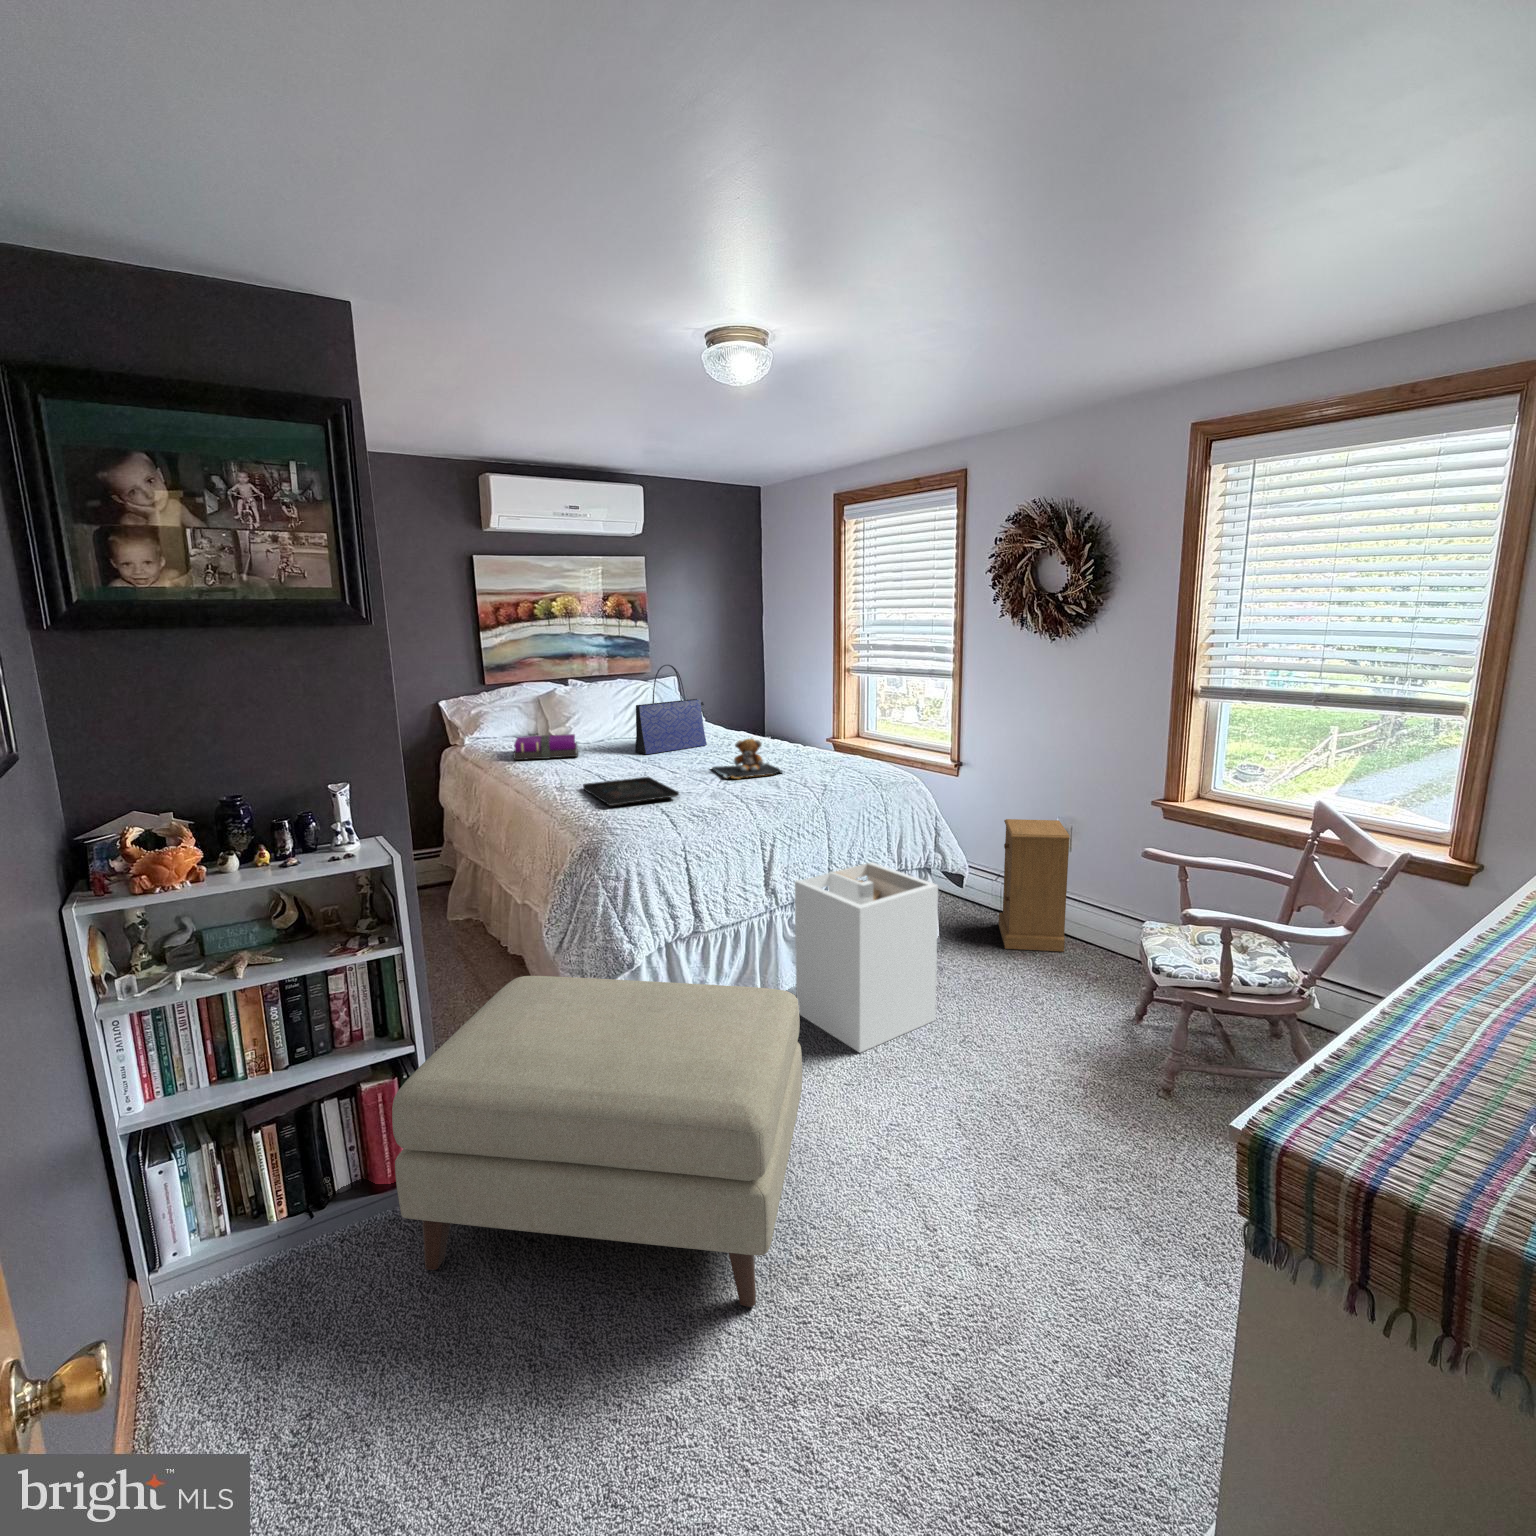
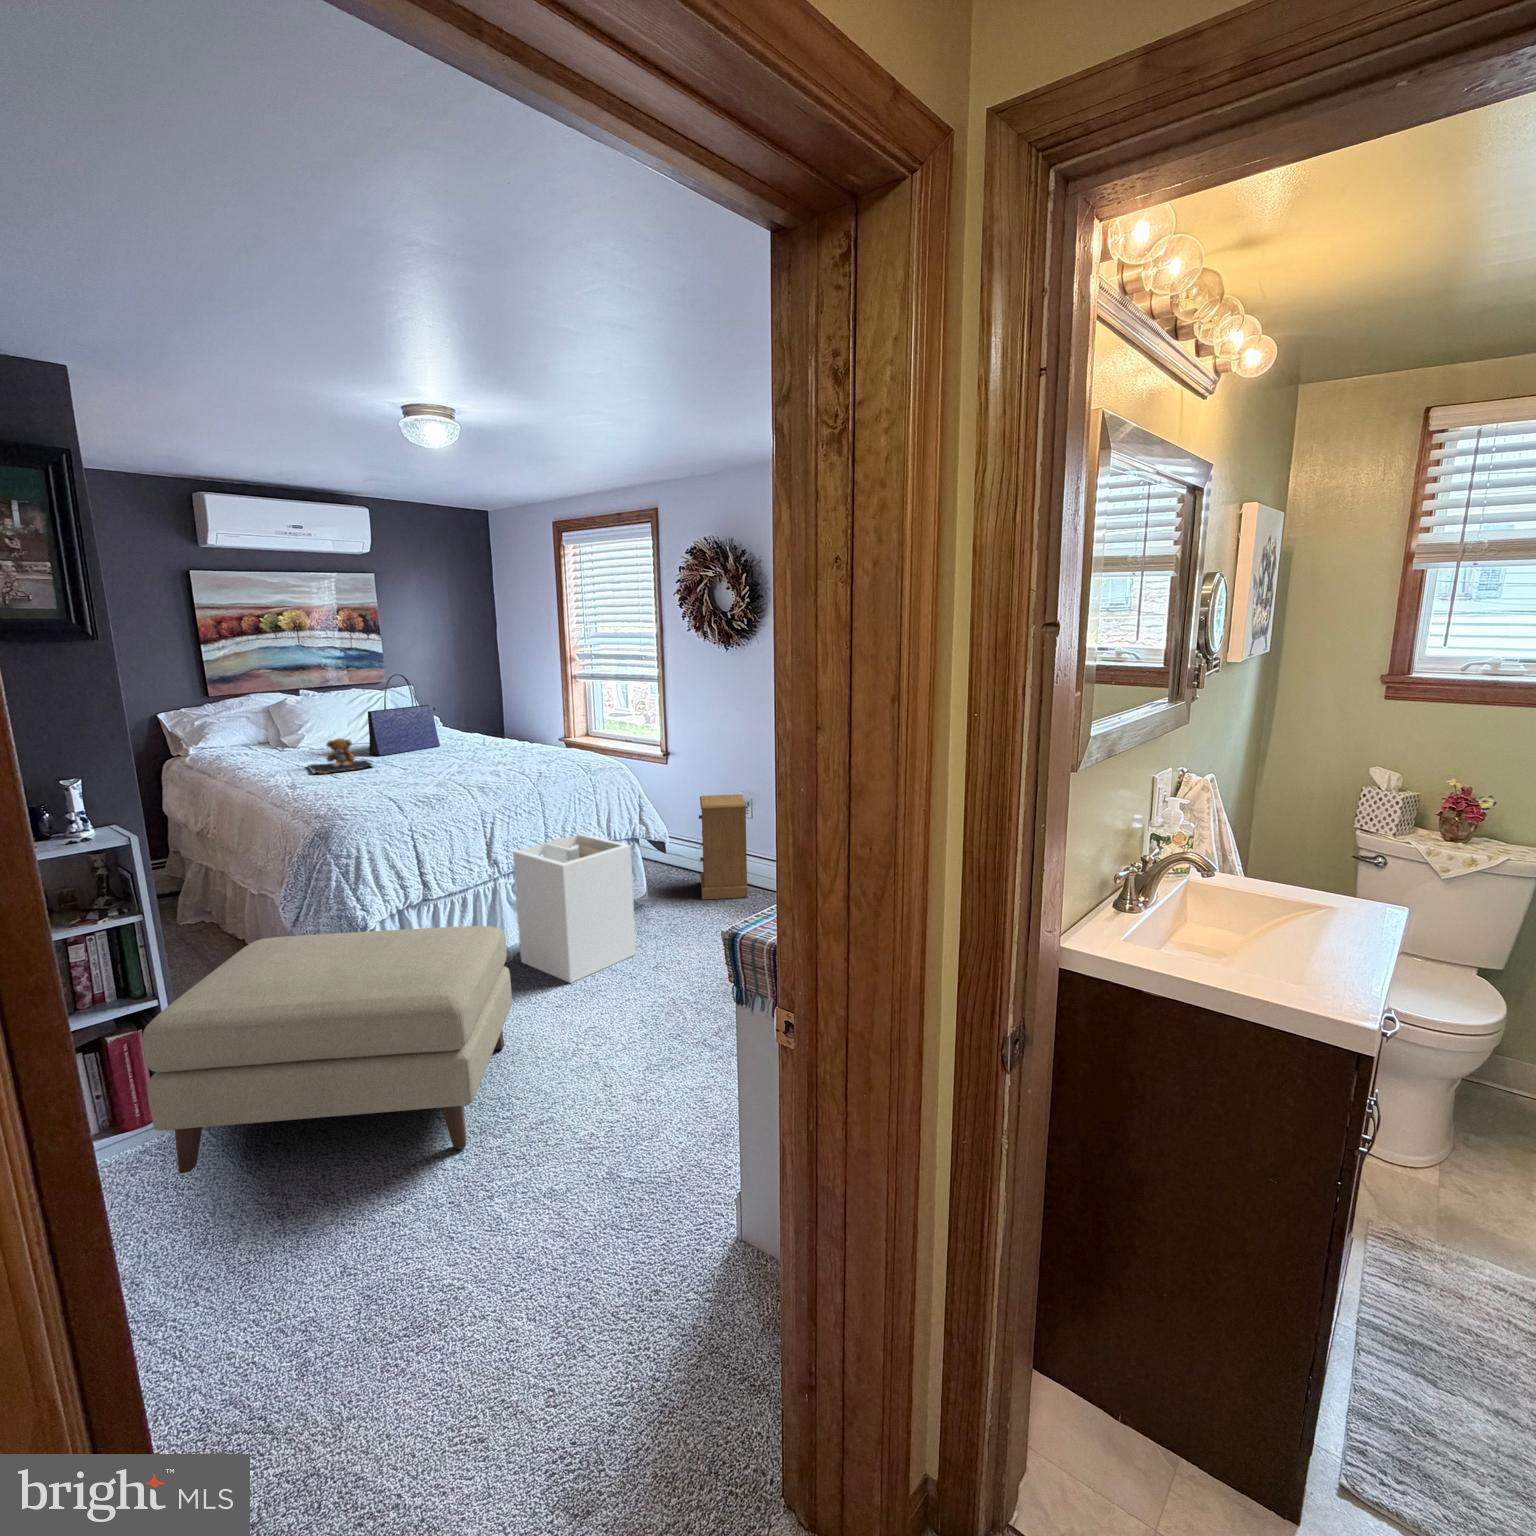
notebook: present [513,734,578,760] -> none [243,740,311,766]
teddy bear: present [712,739,782,779] -> present [308,738,373,773]
tray: present [583,777,679,806] -> none [315,773,407,797]

